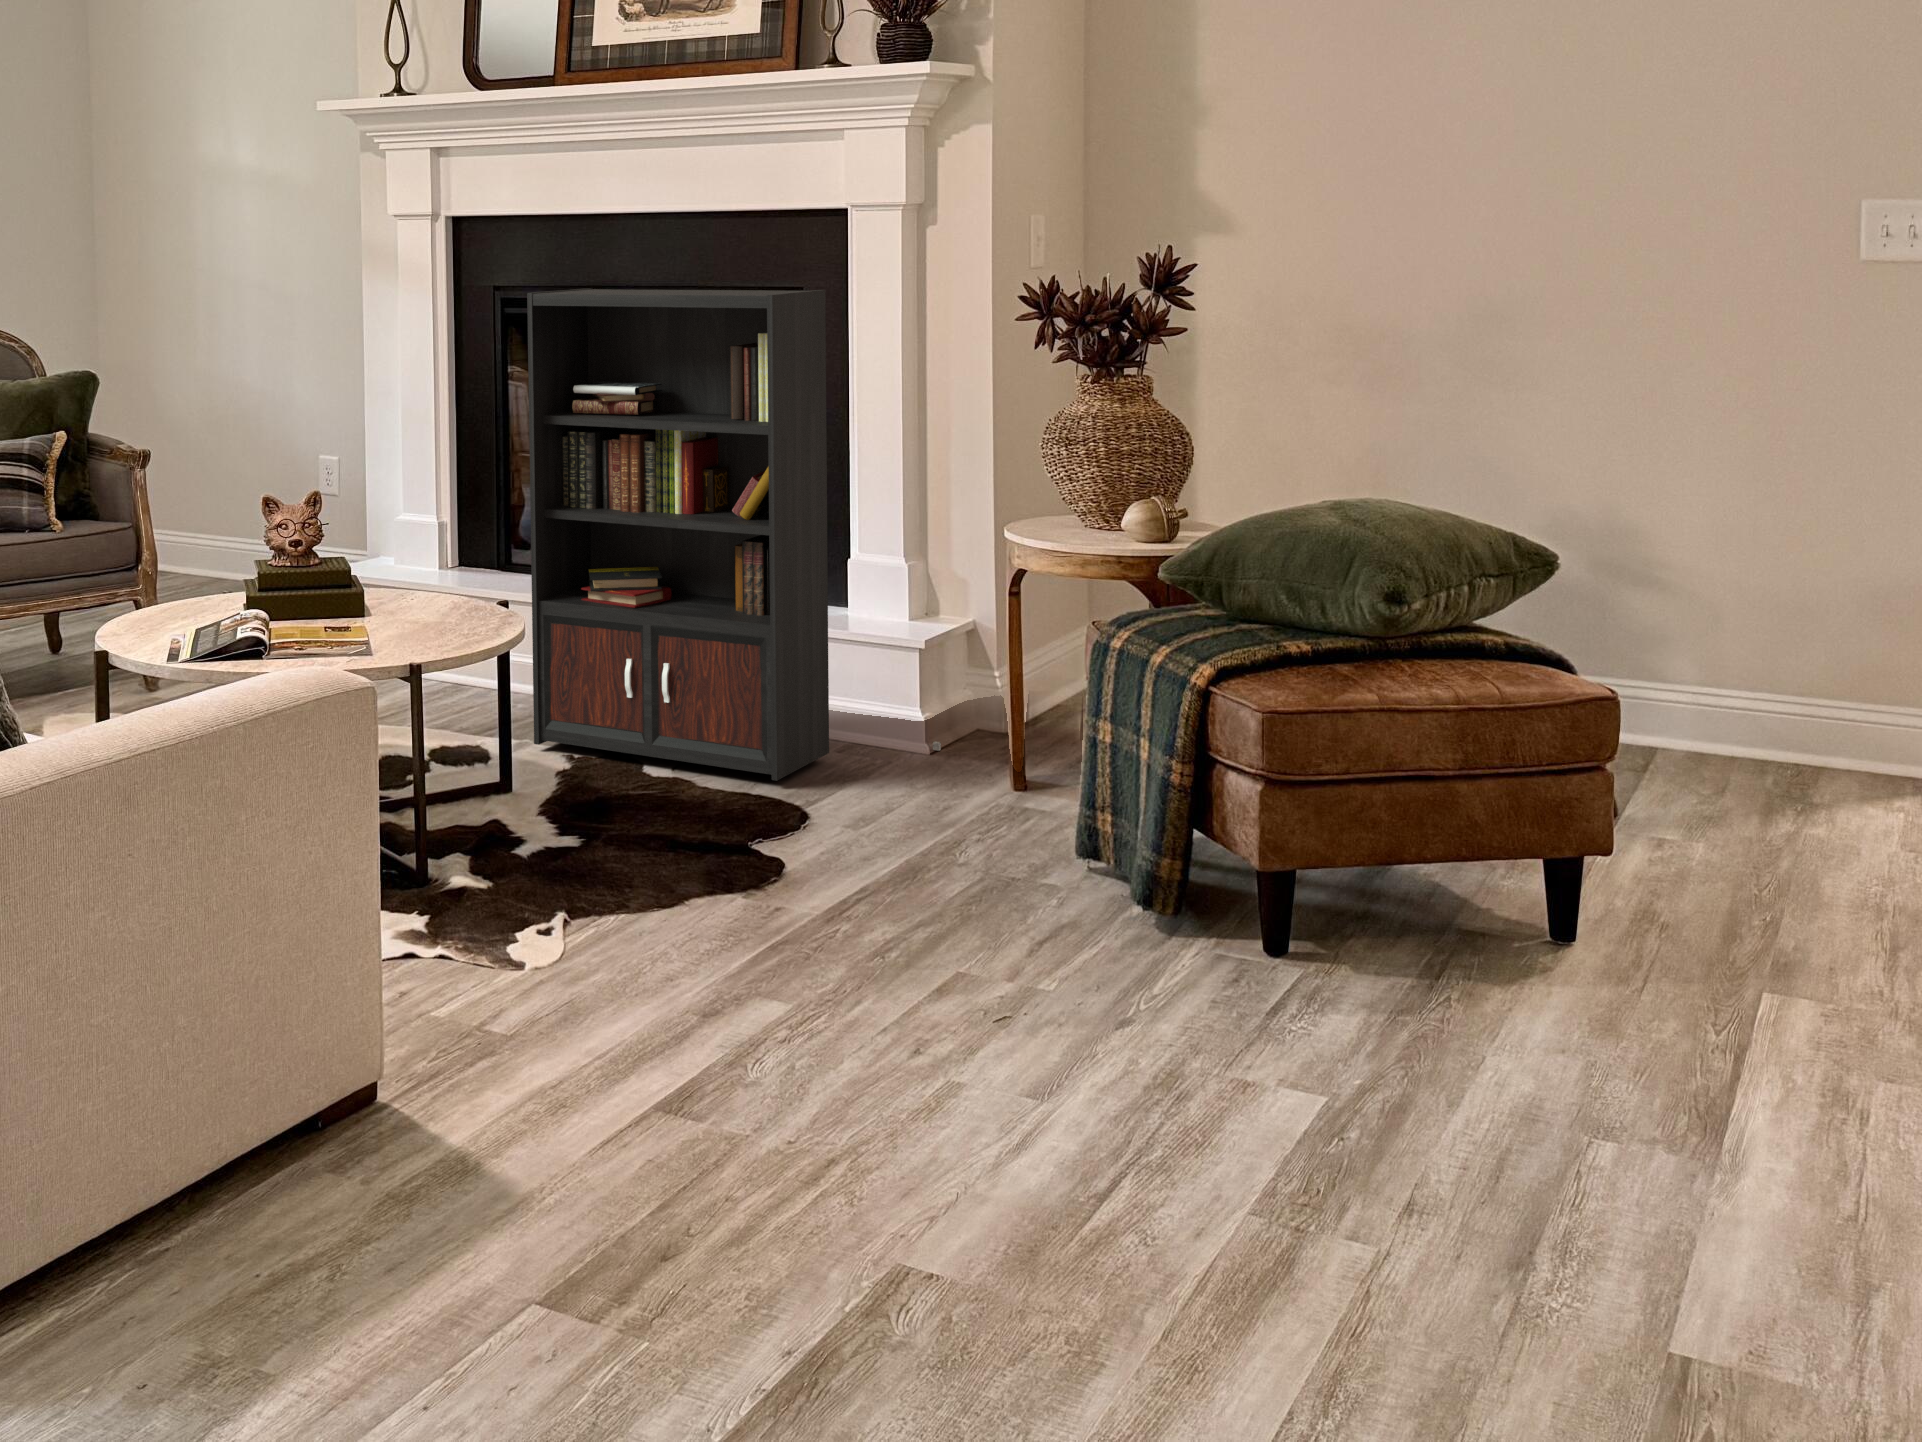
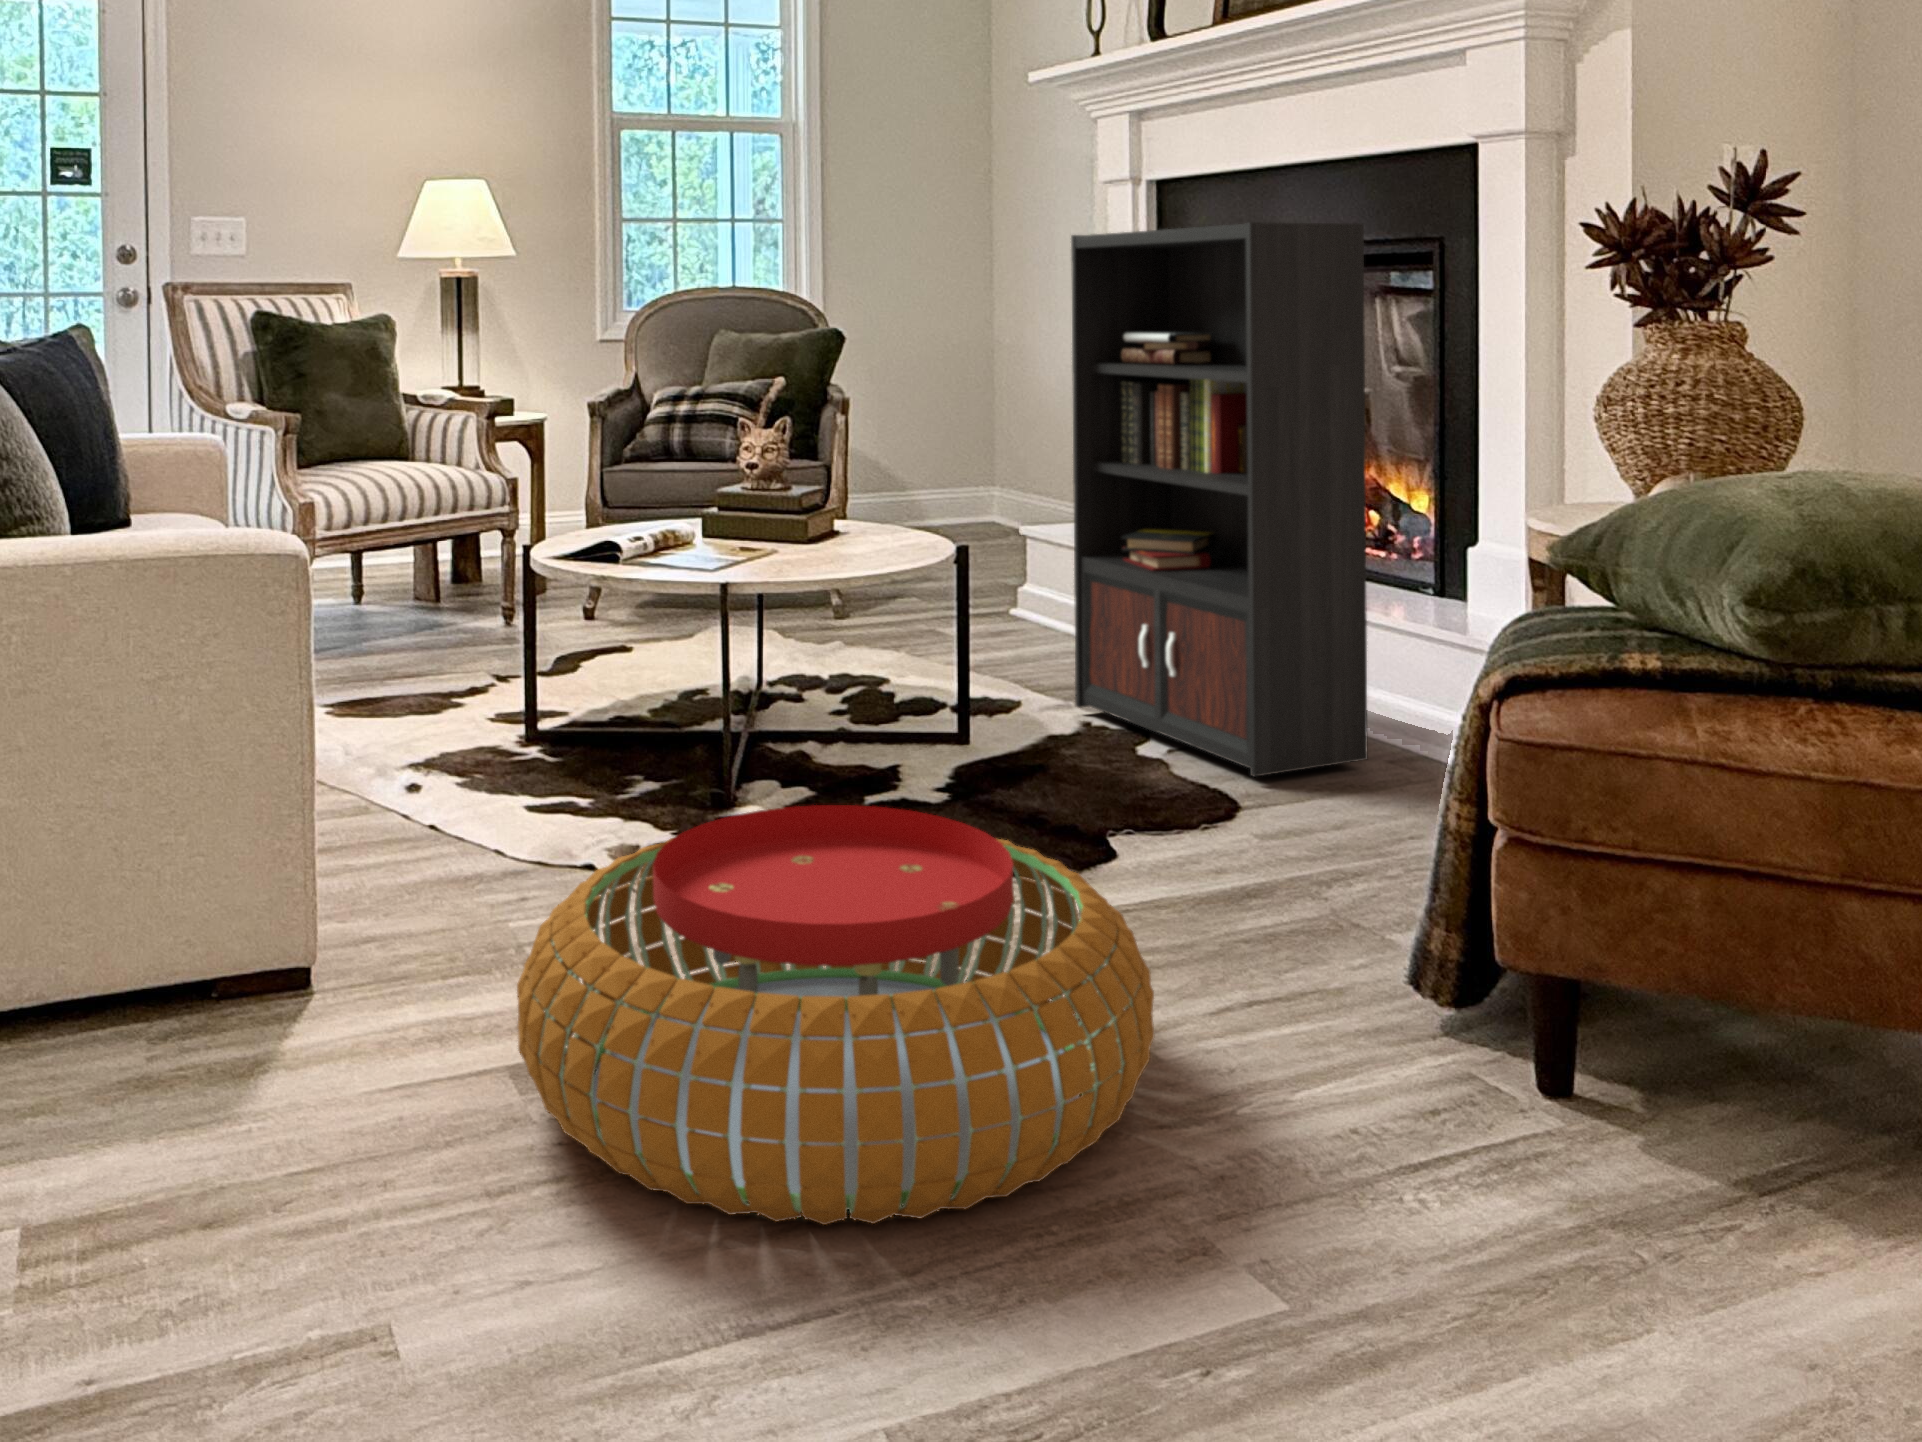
pouf: none [639,836,1164,1152] -> present [517,805,1154,1225]

